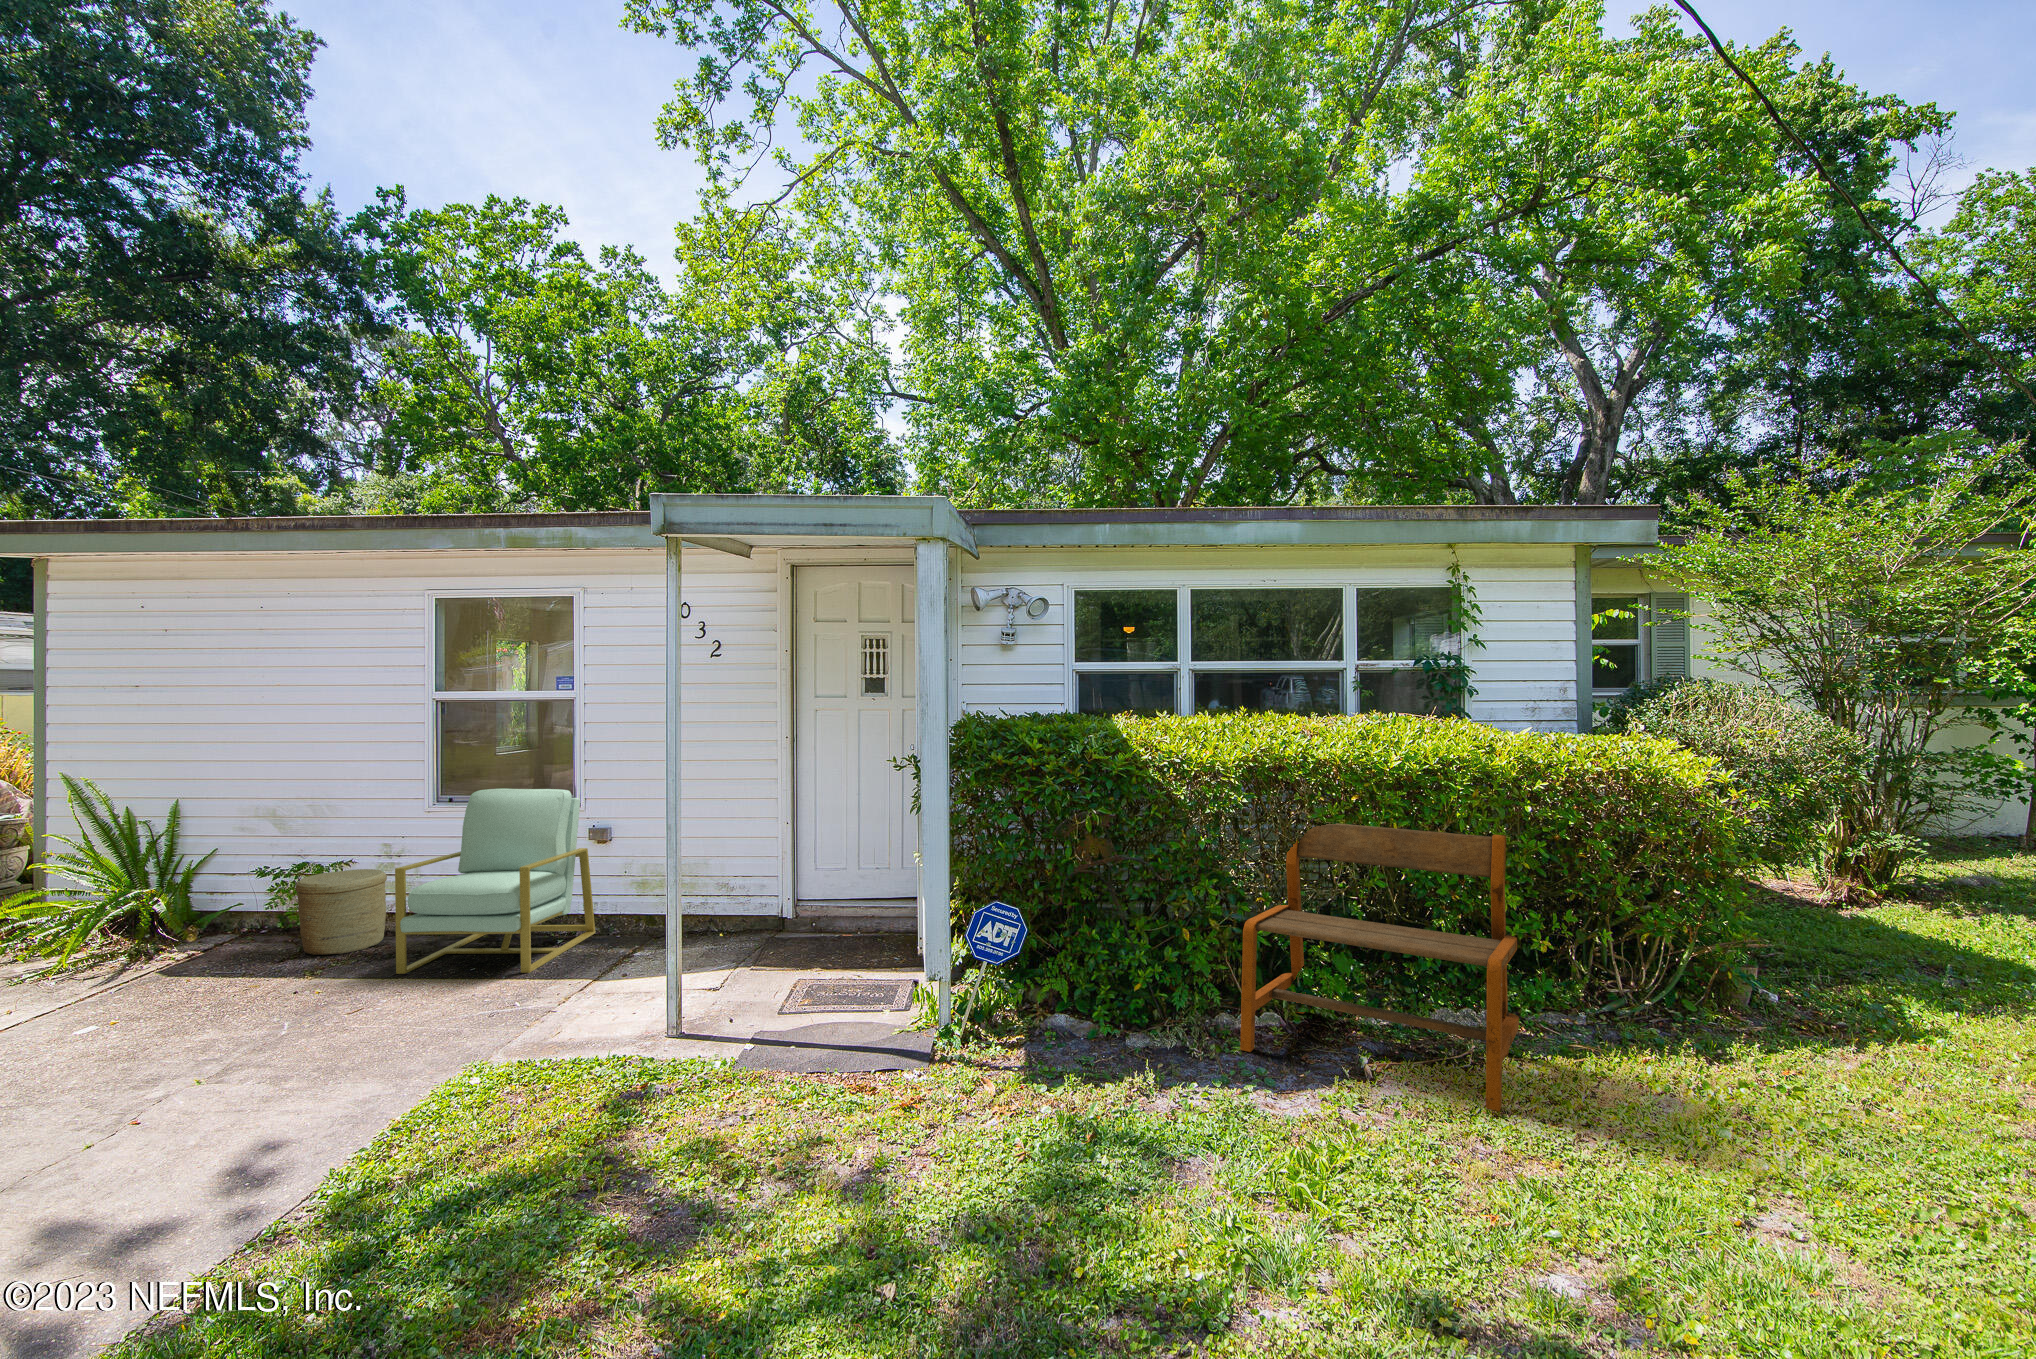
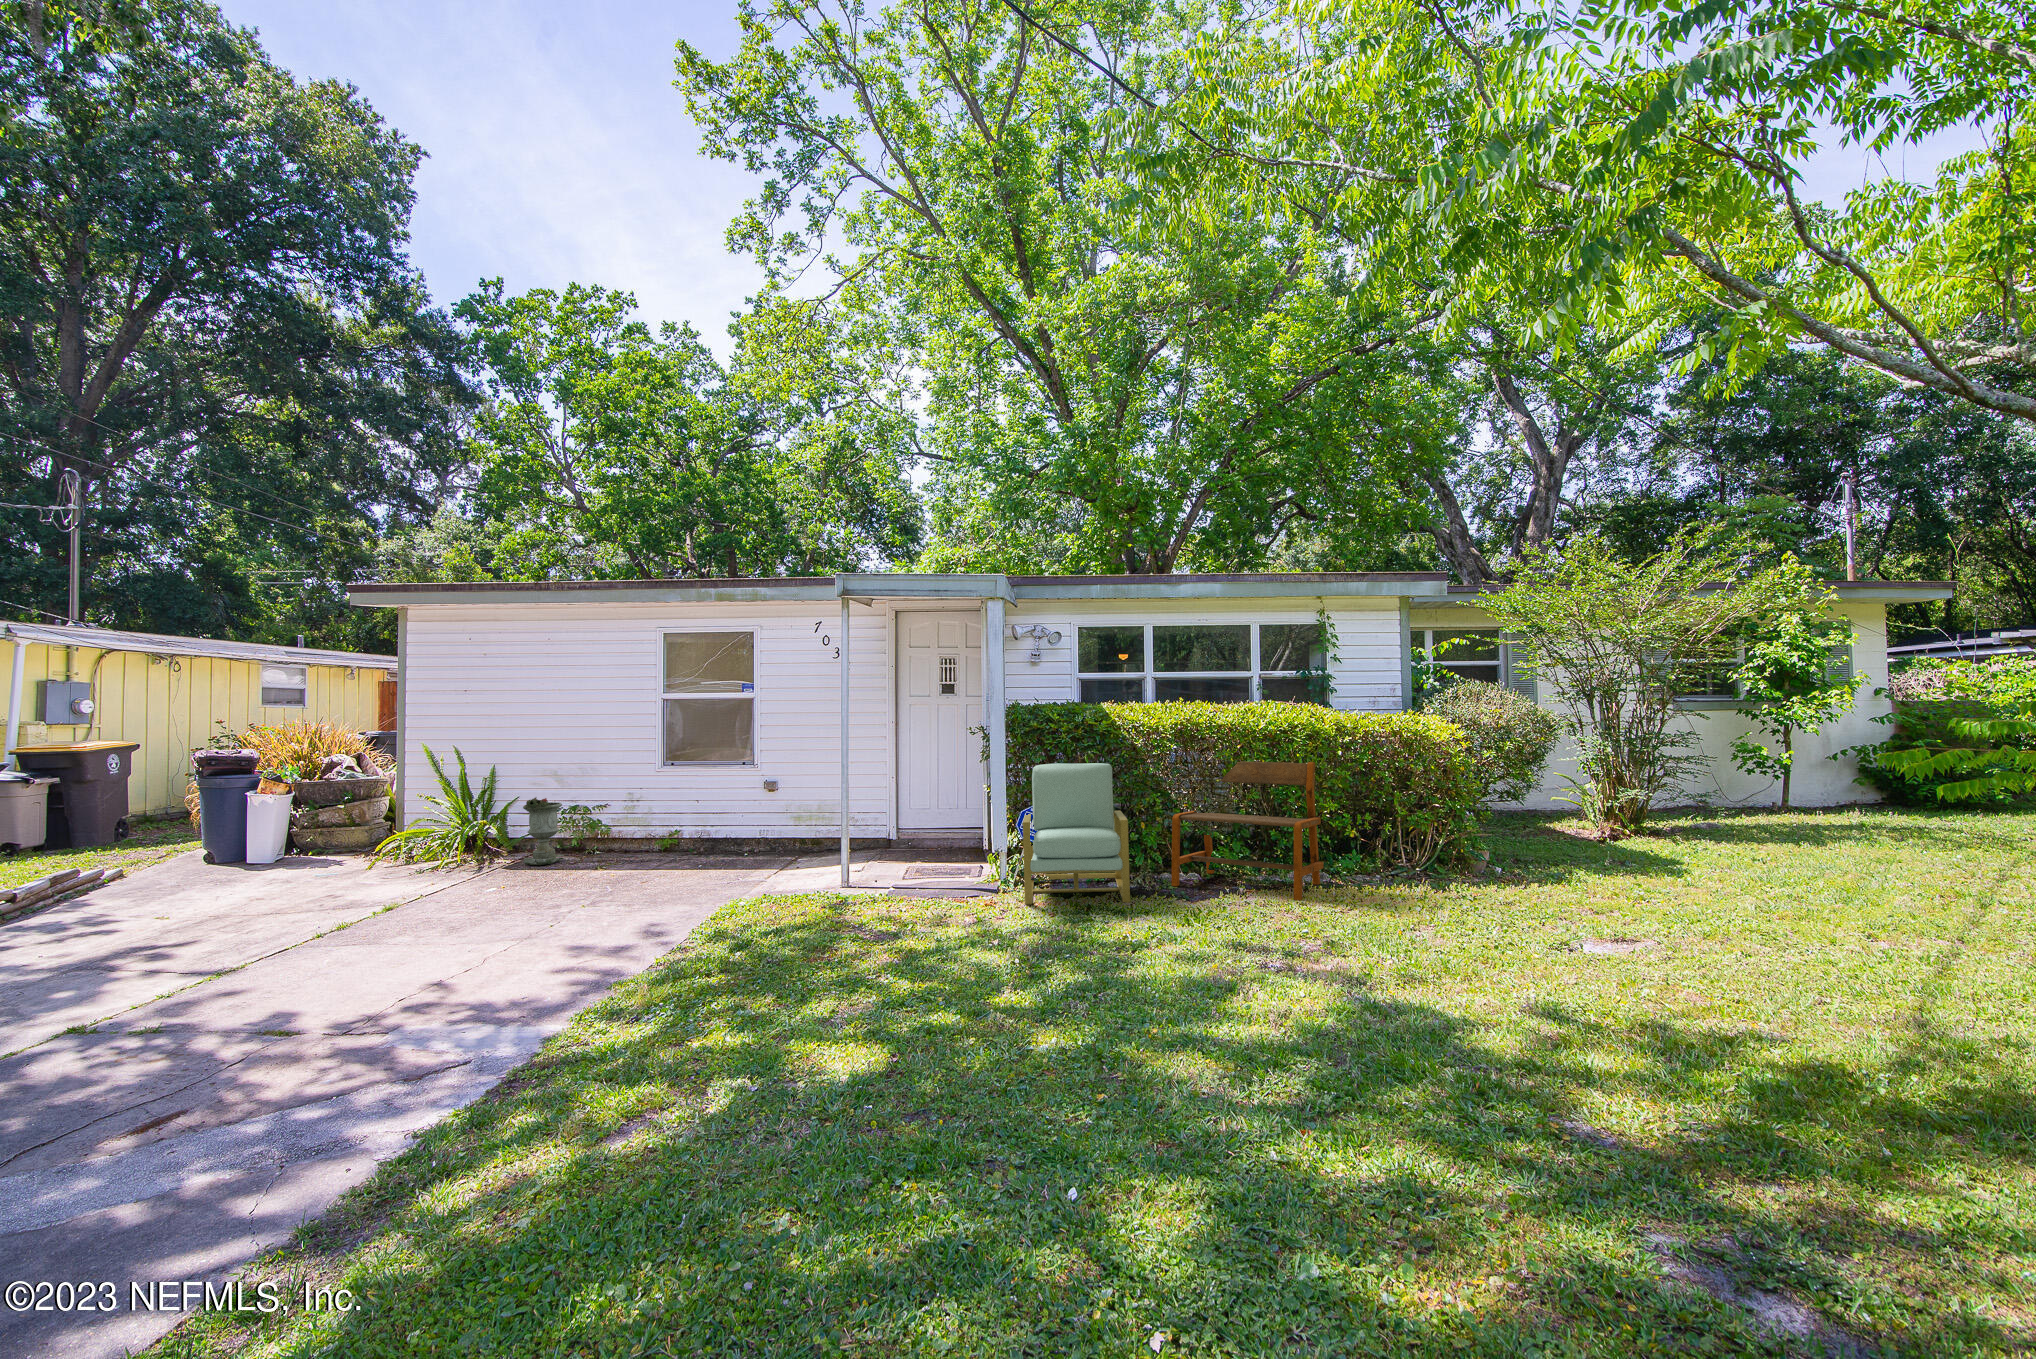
chair: present [395,789,596,974] -> present [1023,763,1130,904]
planter: none [210,843,283,952] -> present [523,797,564,865]
woven basket: present [295,869,387,955] -> none [579,814,631,866]

